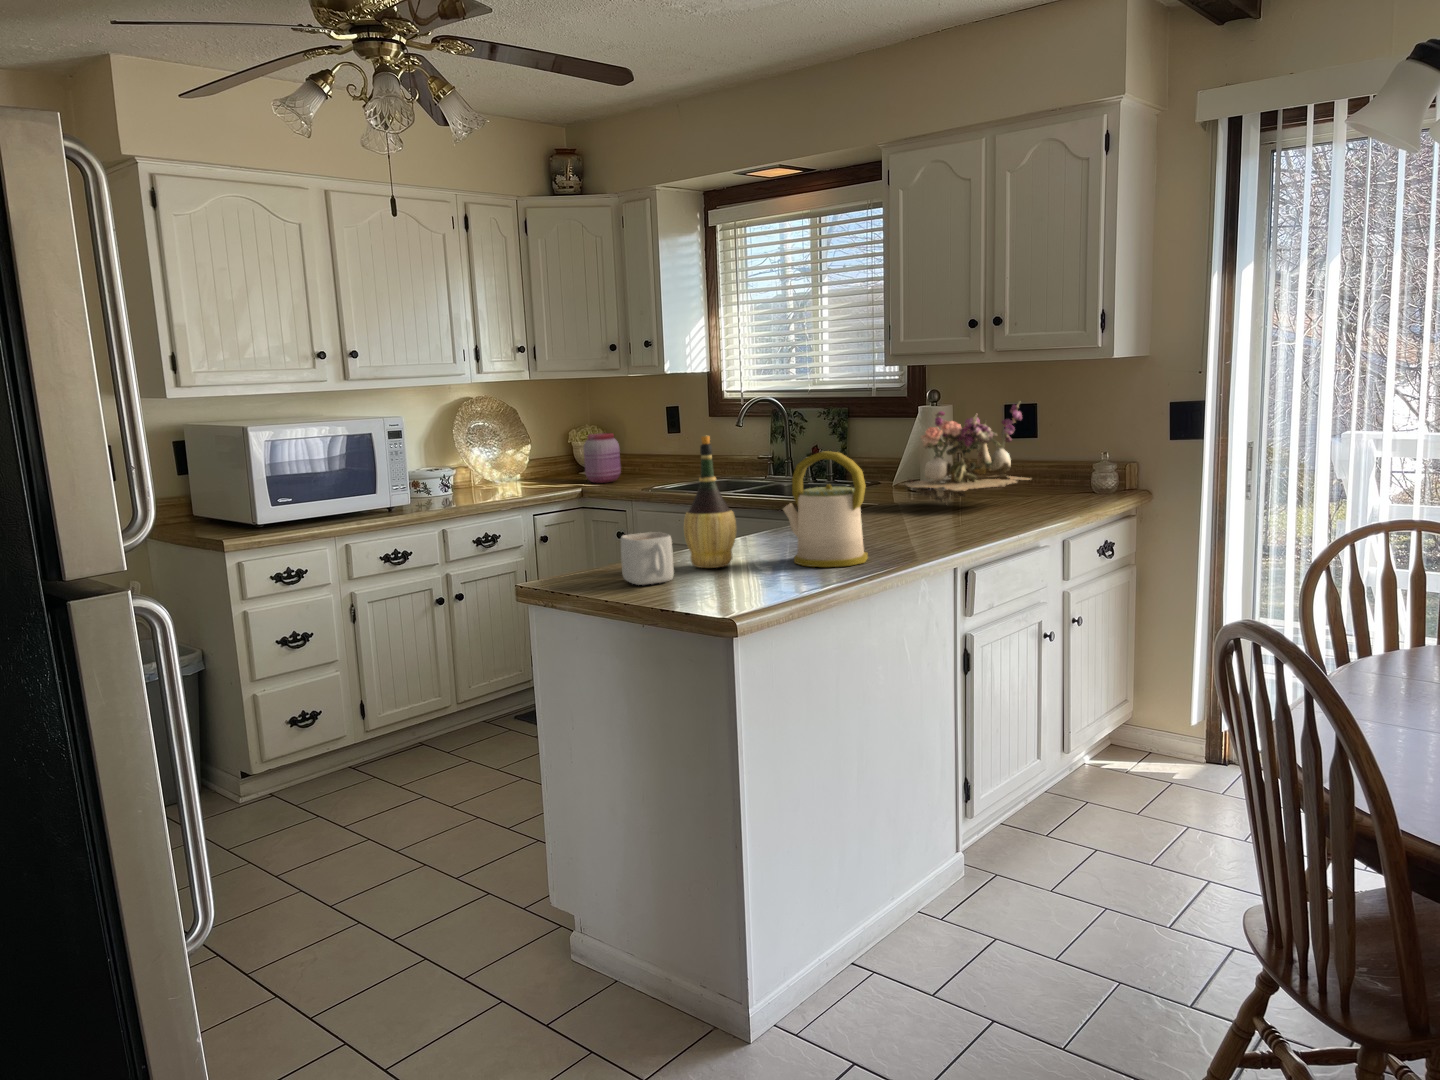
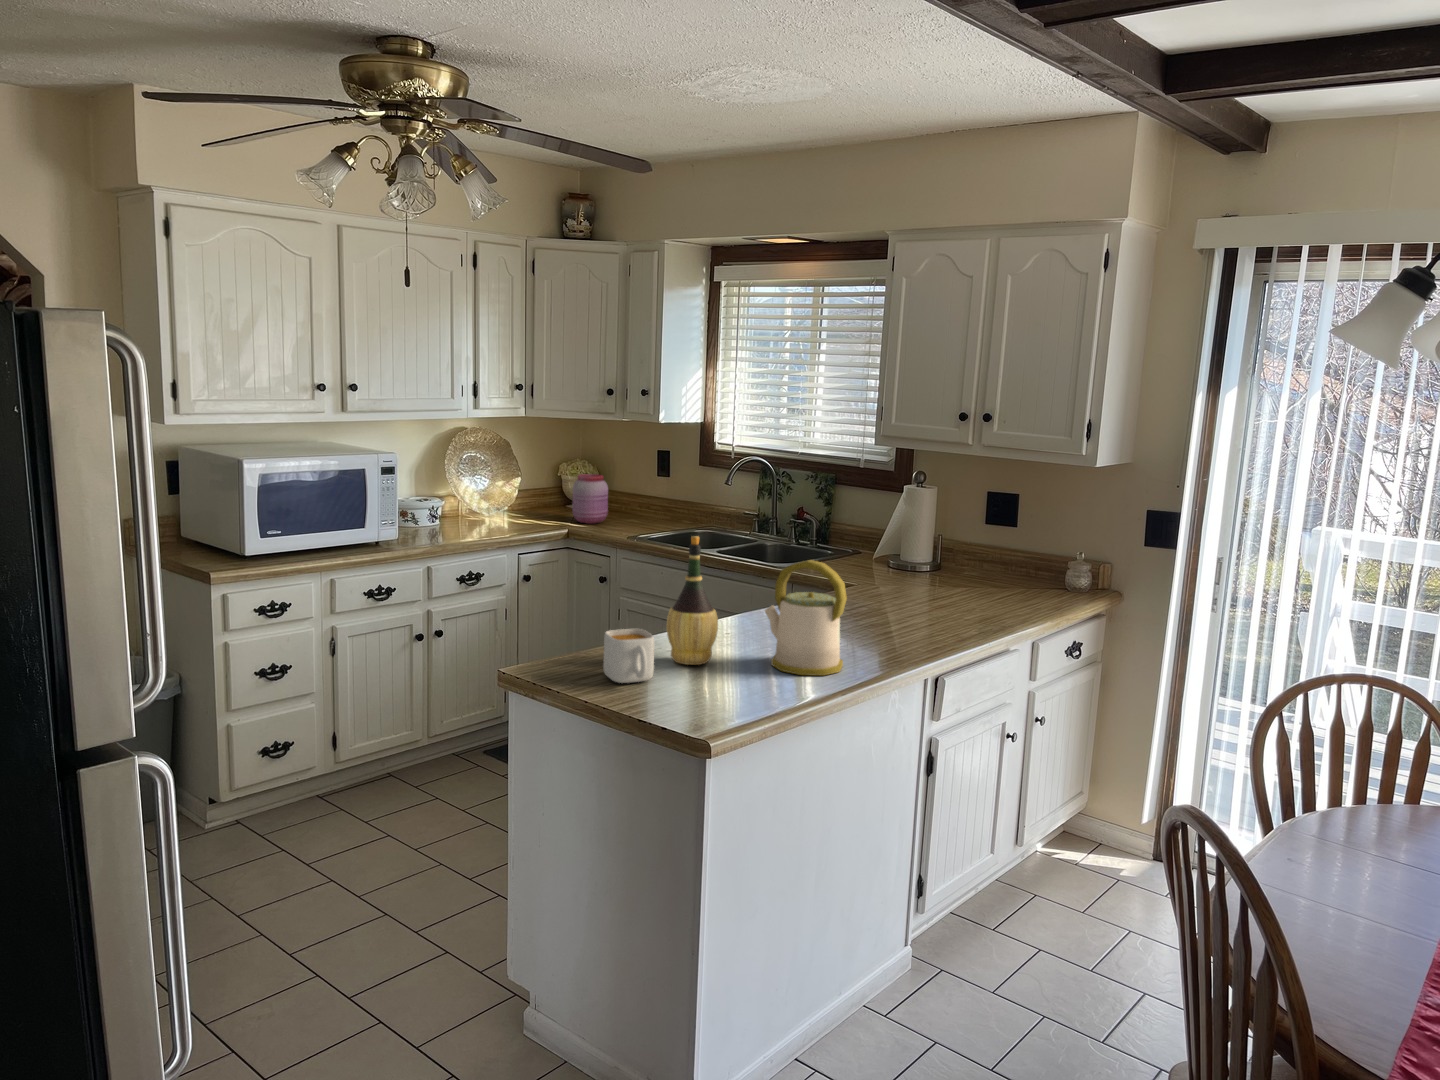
flower arrangement: present [902,402,1030,504] -> none [877,499,1008,594]

